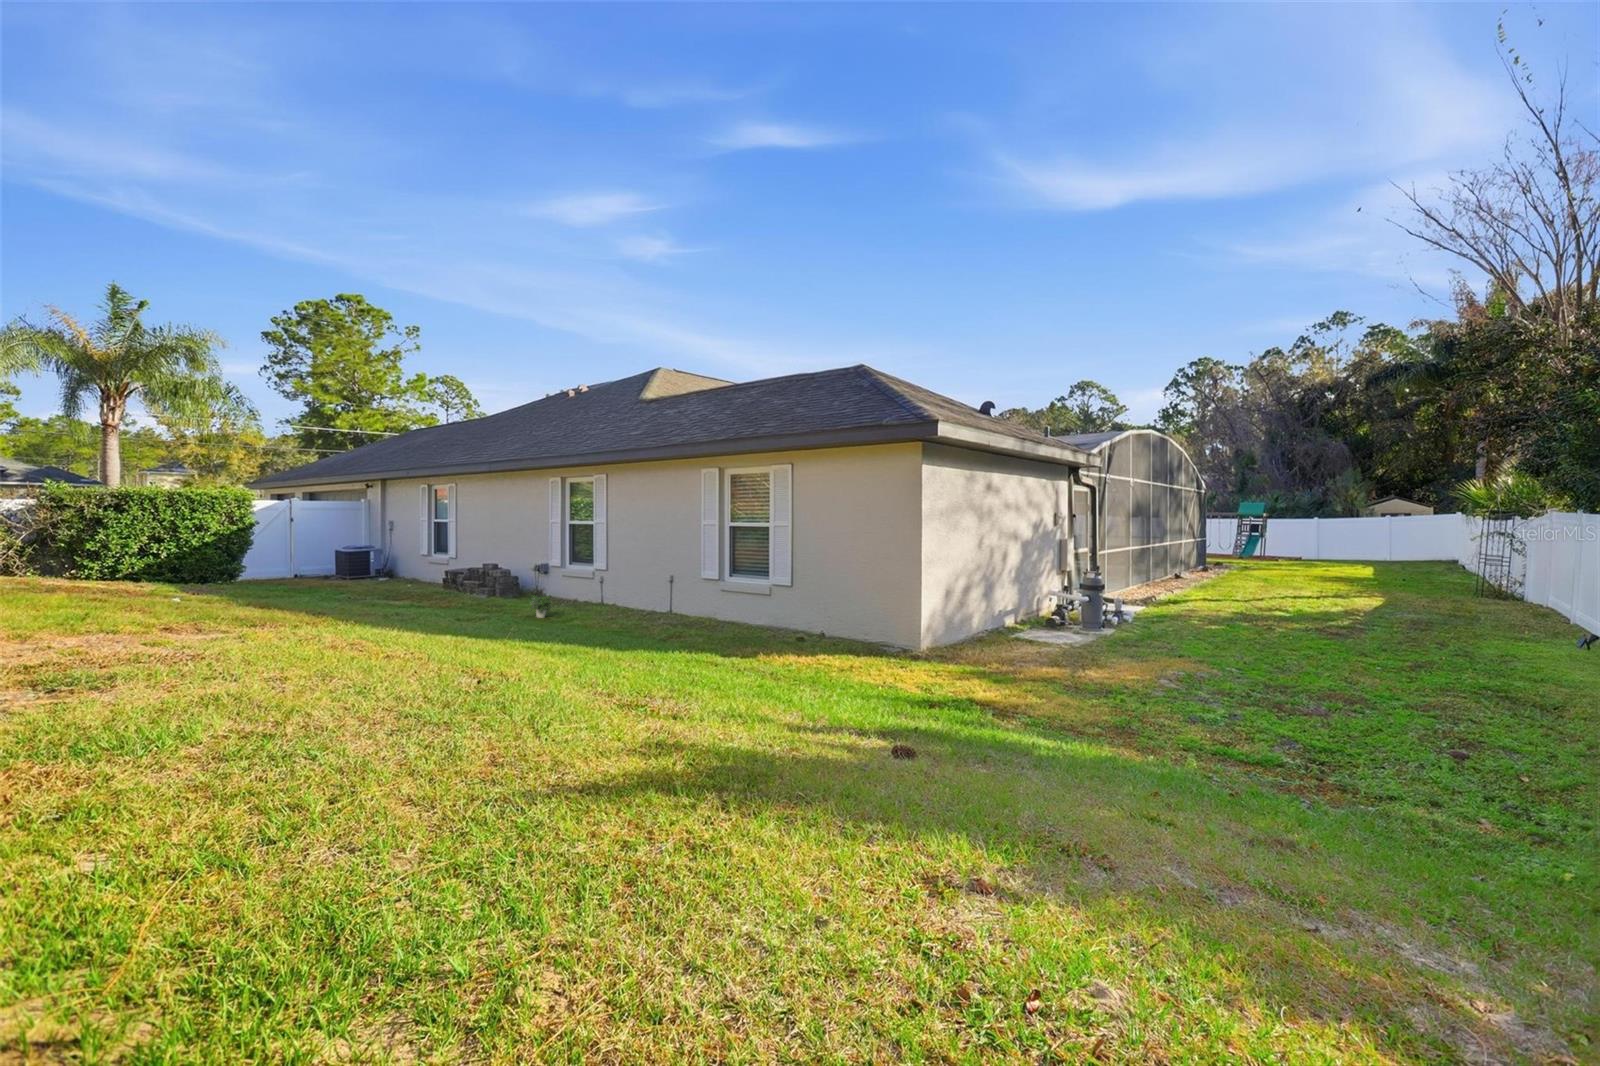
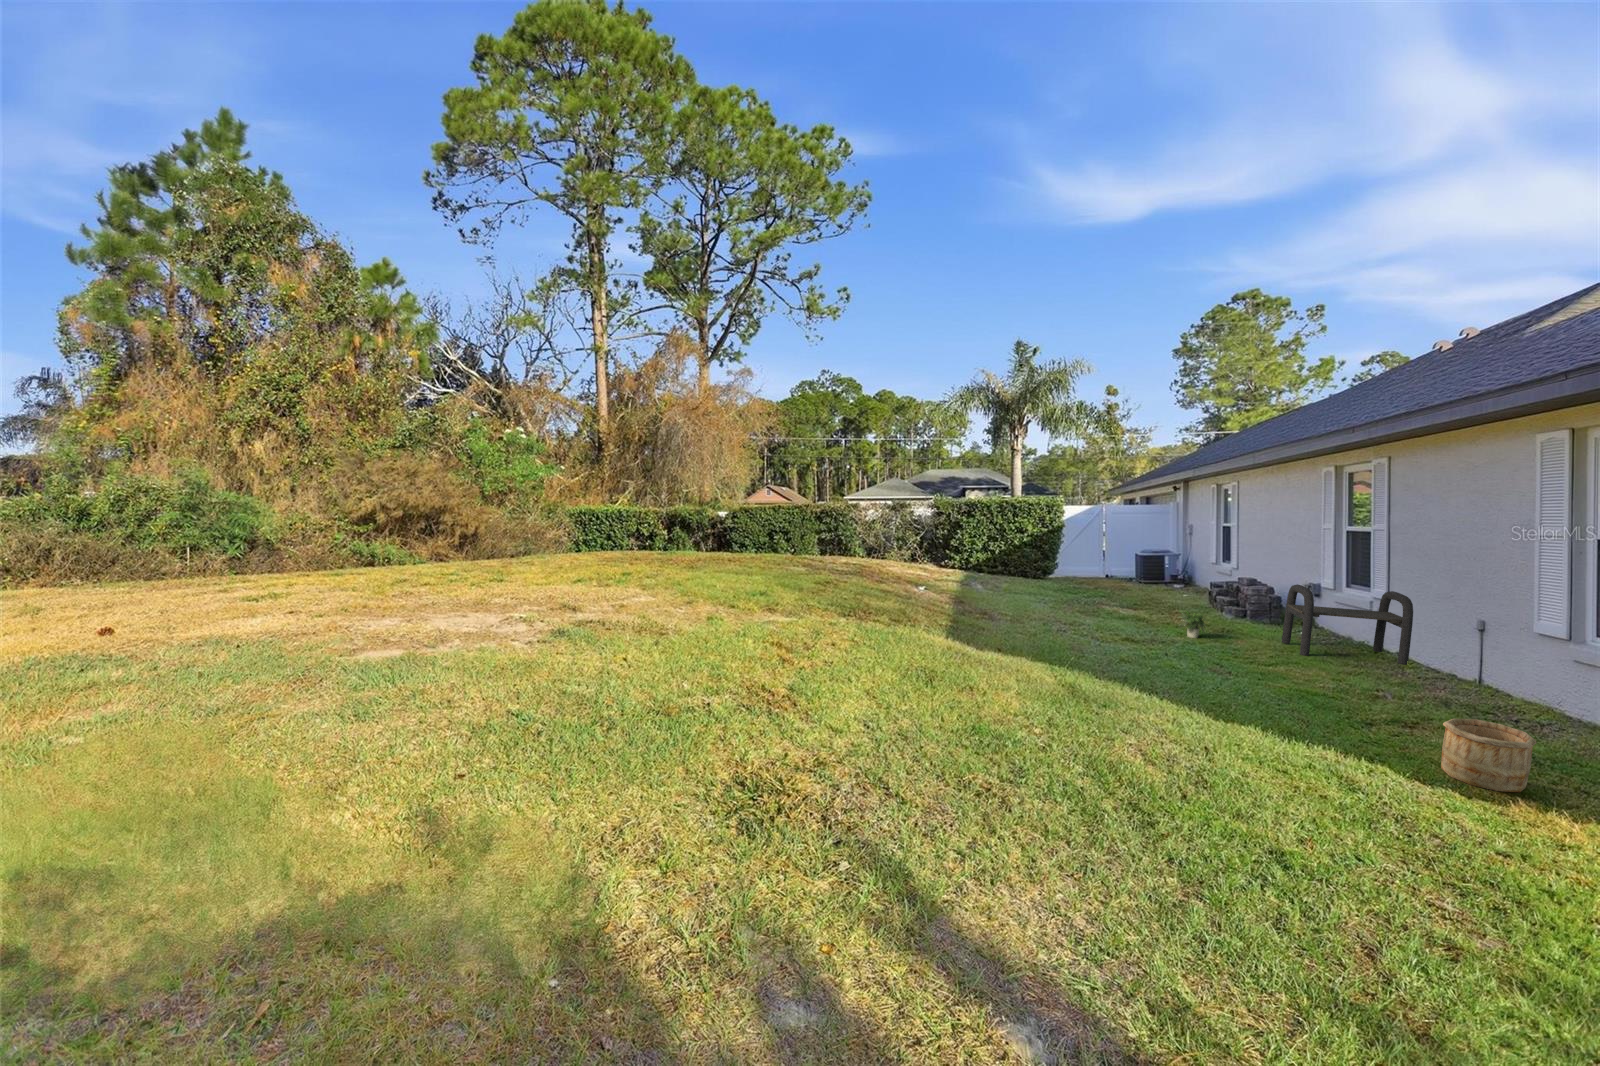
bench: none [595,566,674,619] -> present [1282,584,1413,665]
wooden bucket: none [811,627,850,662] -> present [1441,719,1537,792]

